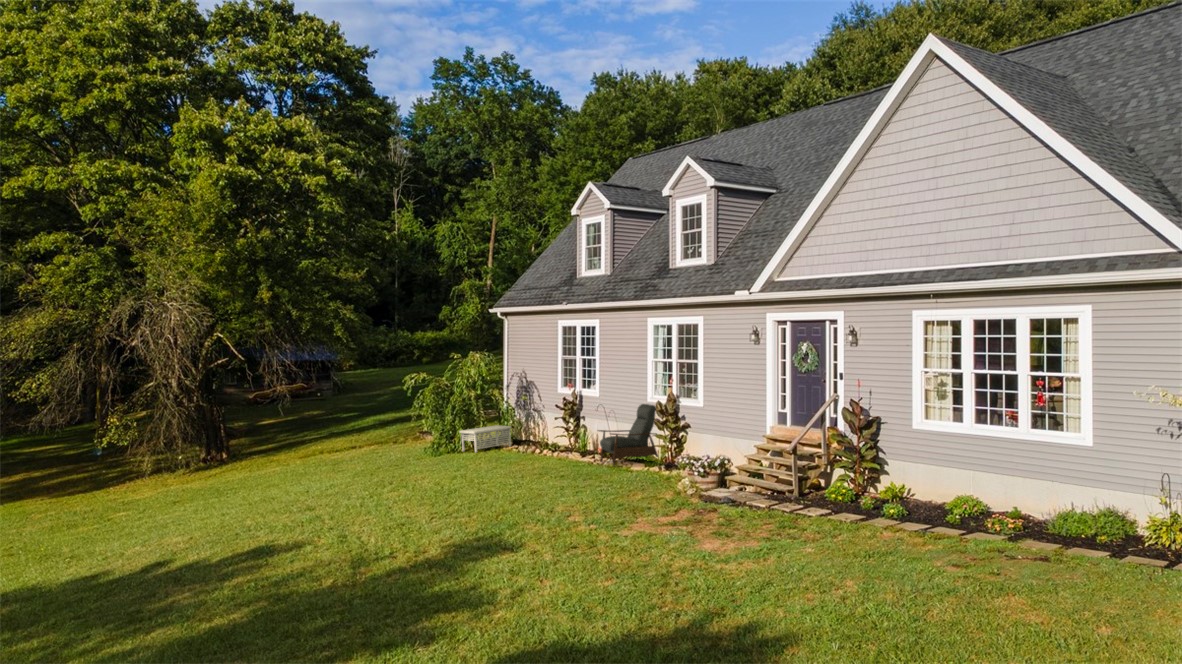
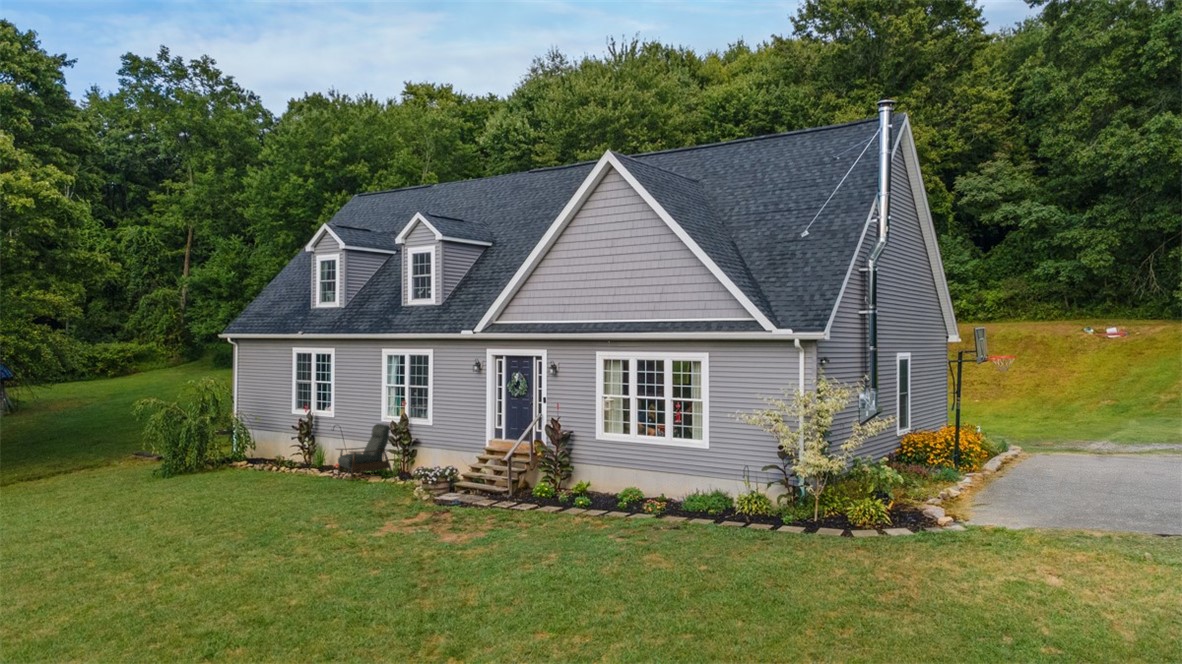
storage bench: present [459,425,511,452] -> none [187,447,242,475]

